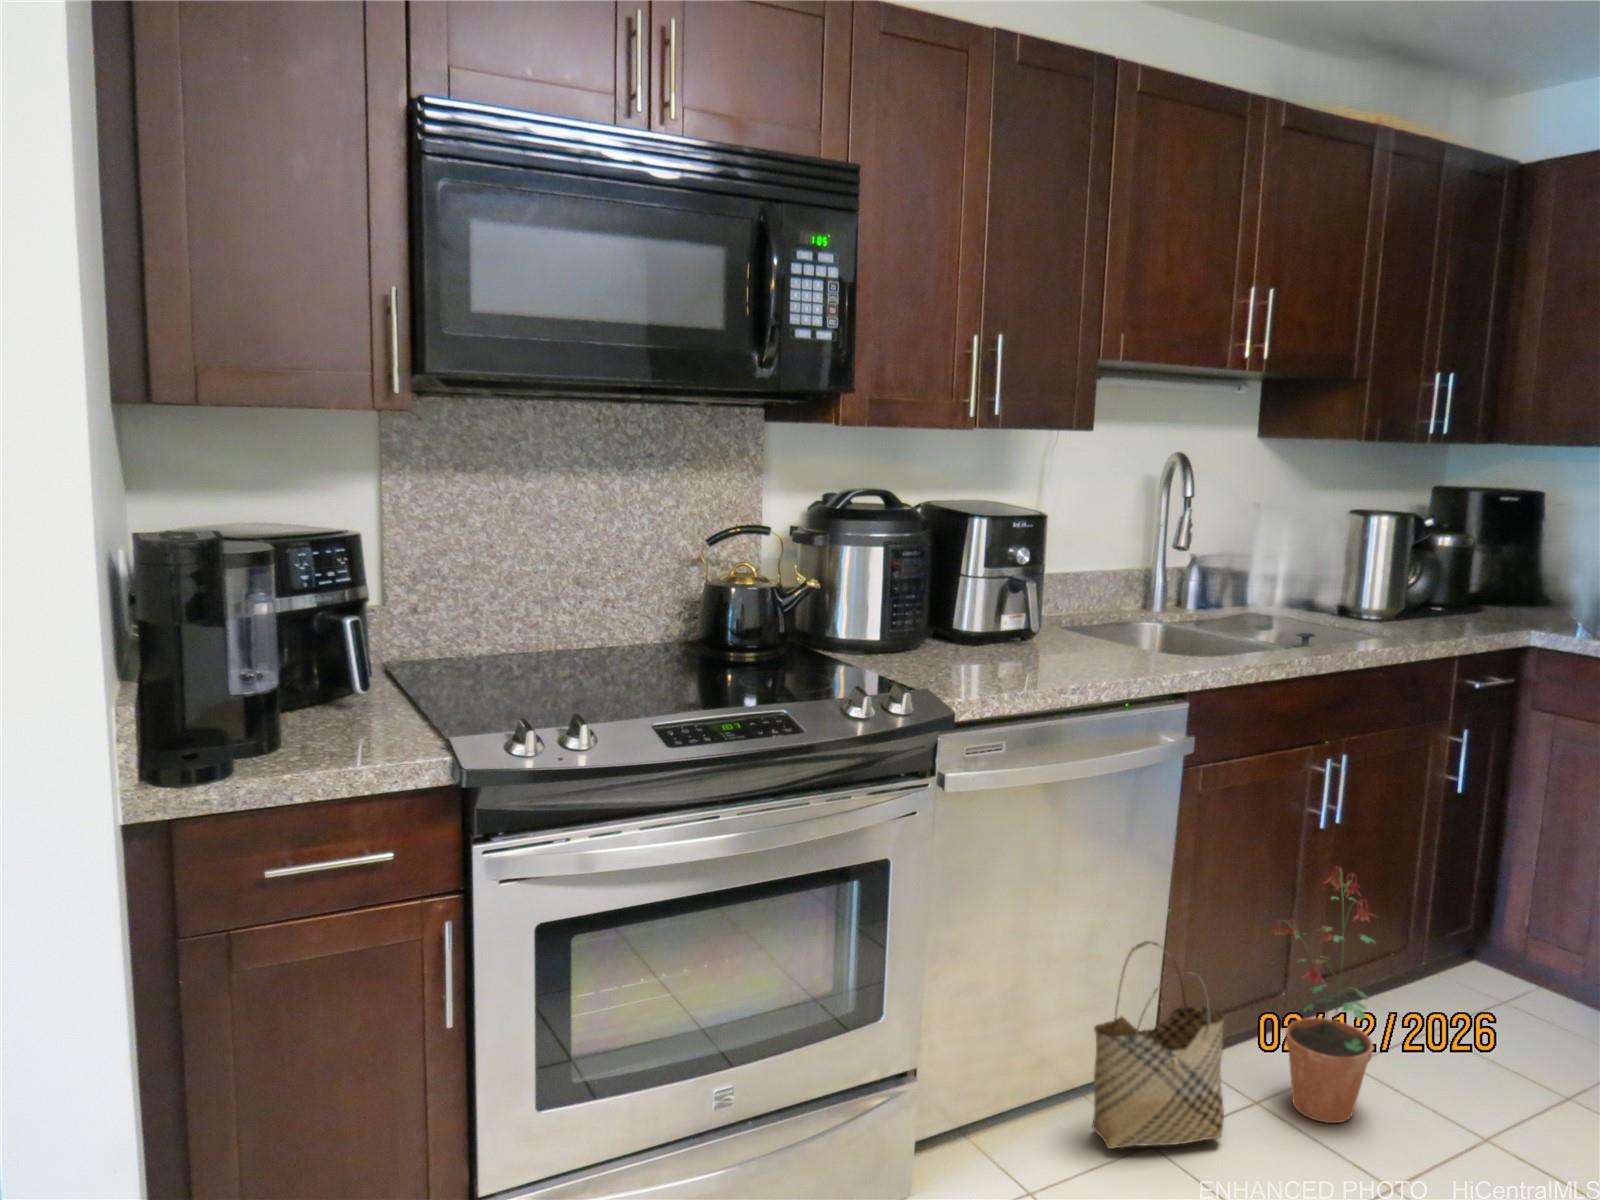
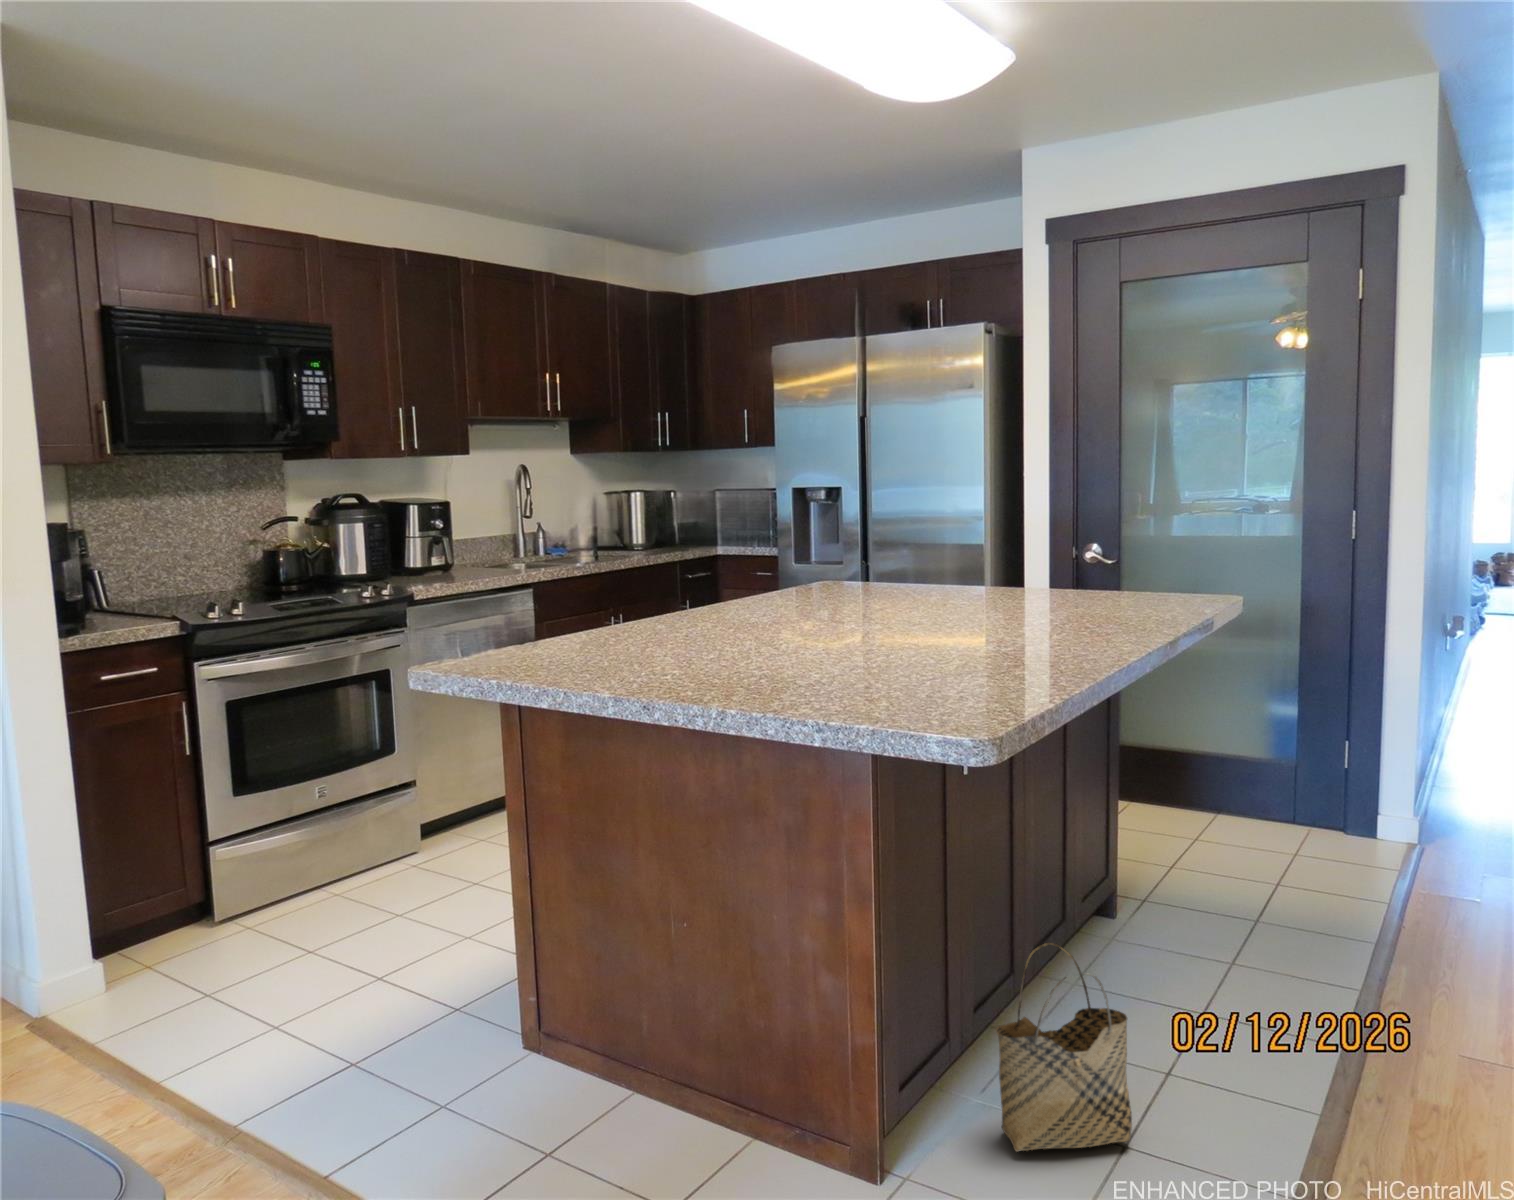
potted plant: present [1274,866,1375,1123] -> none [1172,867,1283,1125]

